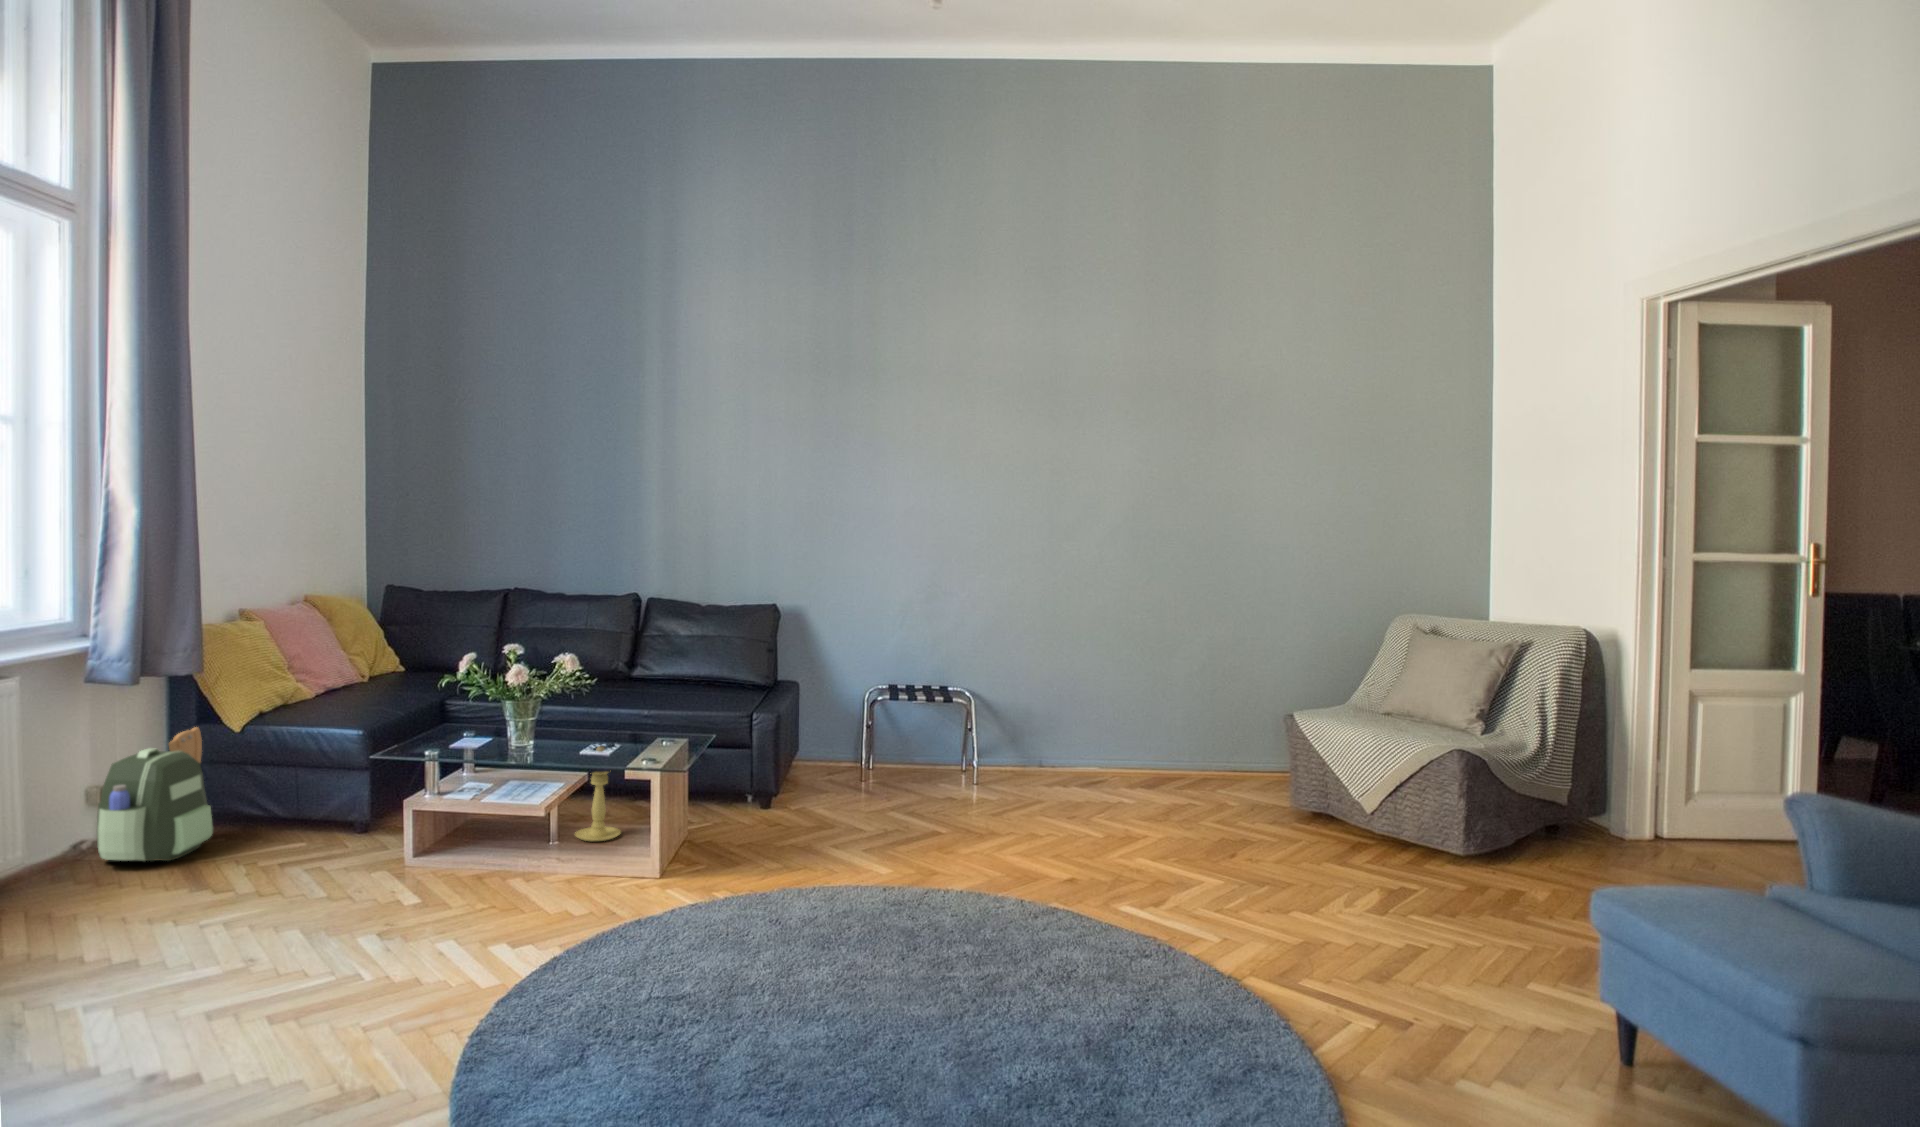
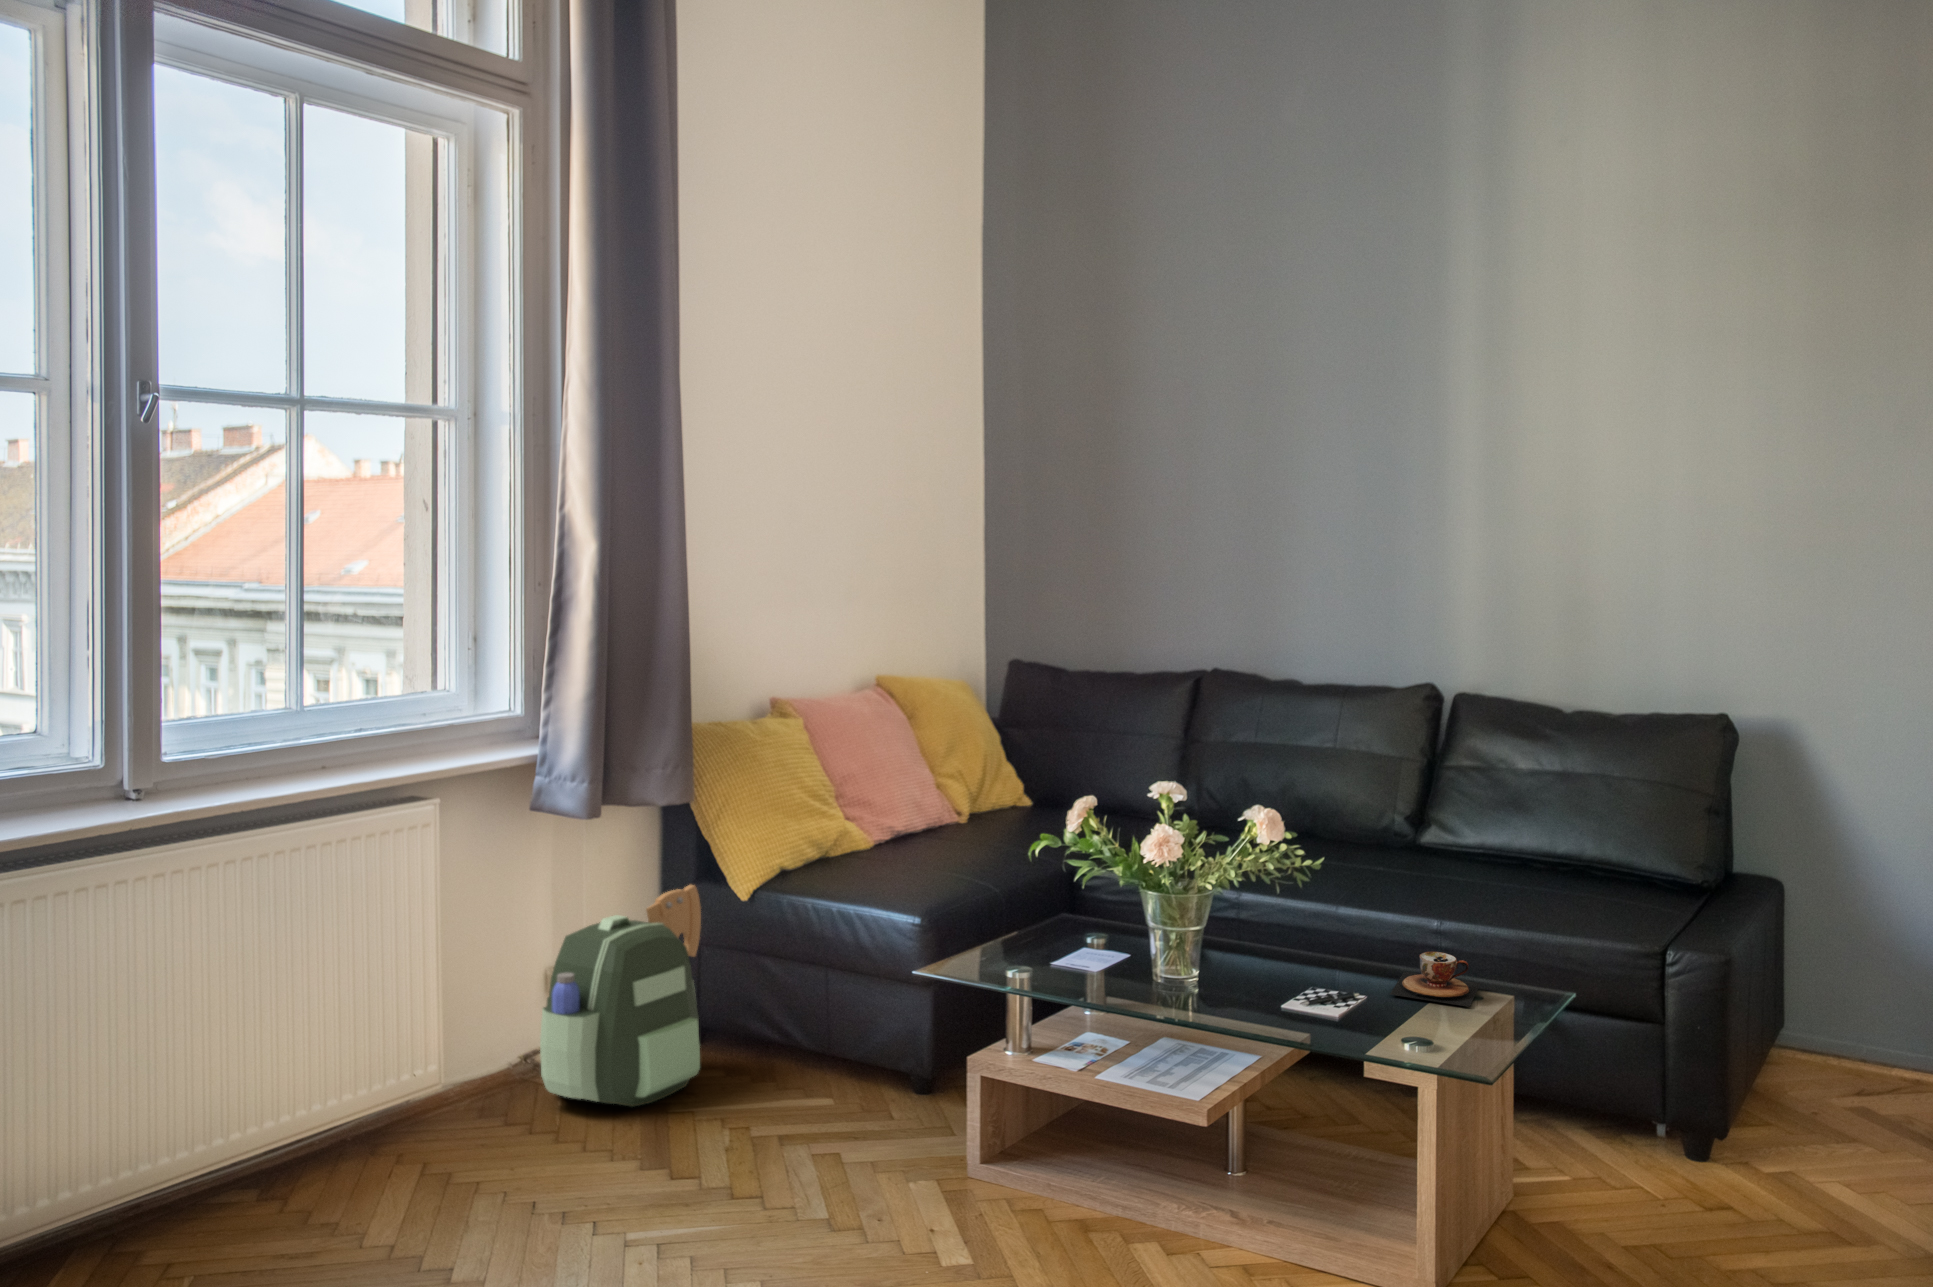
teacup: none [629,723,670,745] -> present [1390,952,1481,1007]
candle holder: present [575,746,621,841] -> none [1274,993,1372,1203]

